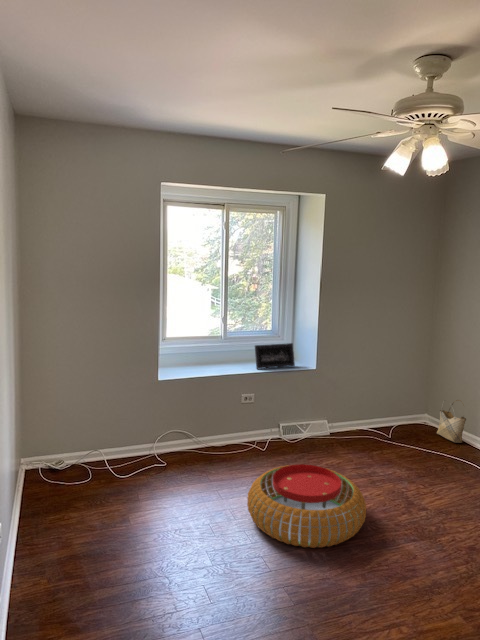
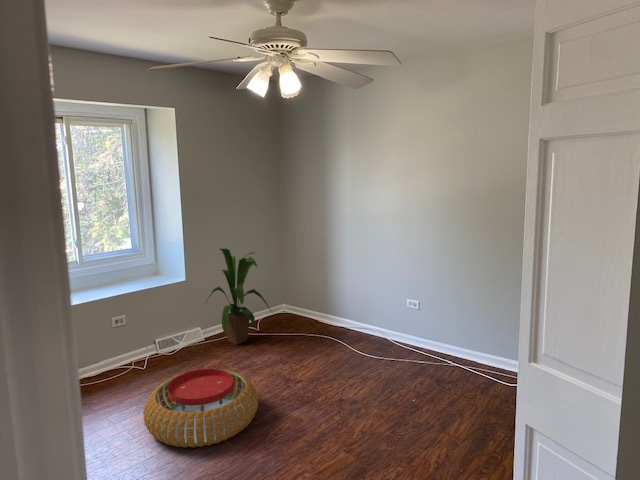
house plant: none [331,341,408,448] -> present [209,249,271,345]
picture frame: present [255,343,295,369] -> none [118,258,163,289]
woven basket: present [437,400,466,443] -> none [295,287,317,322]

